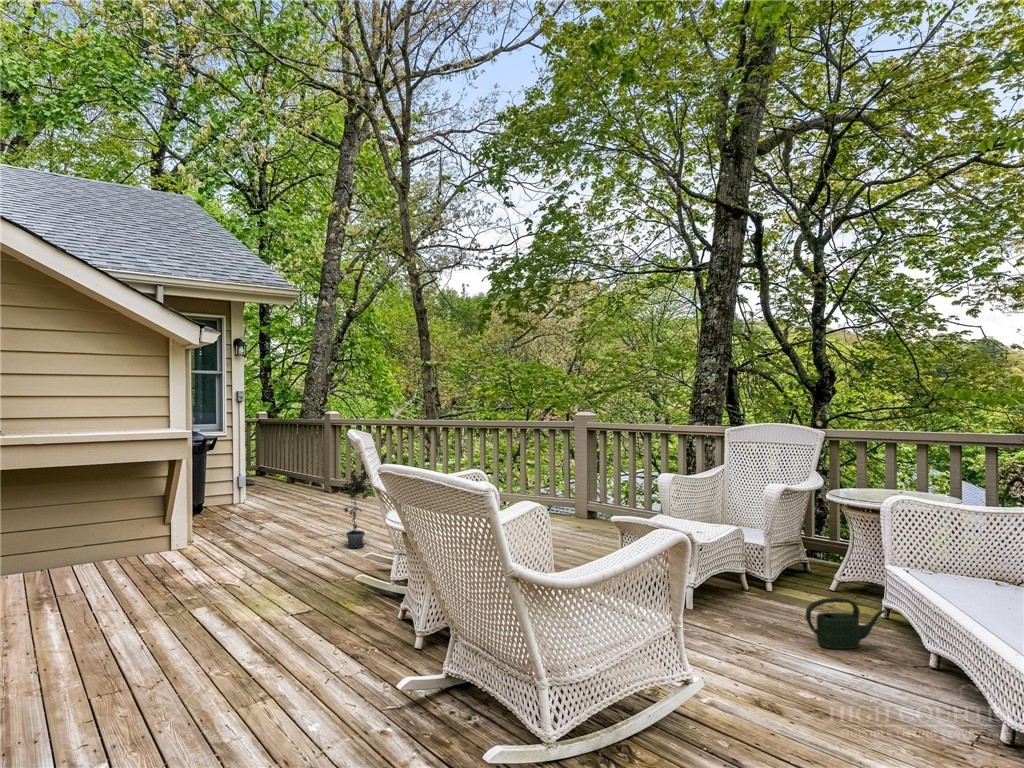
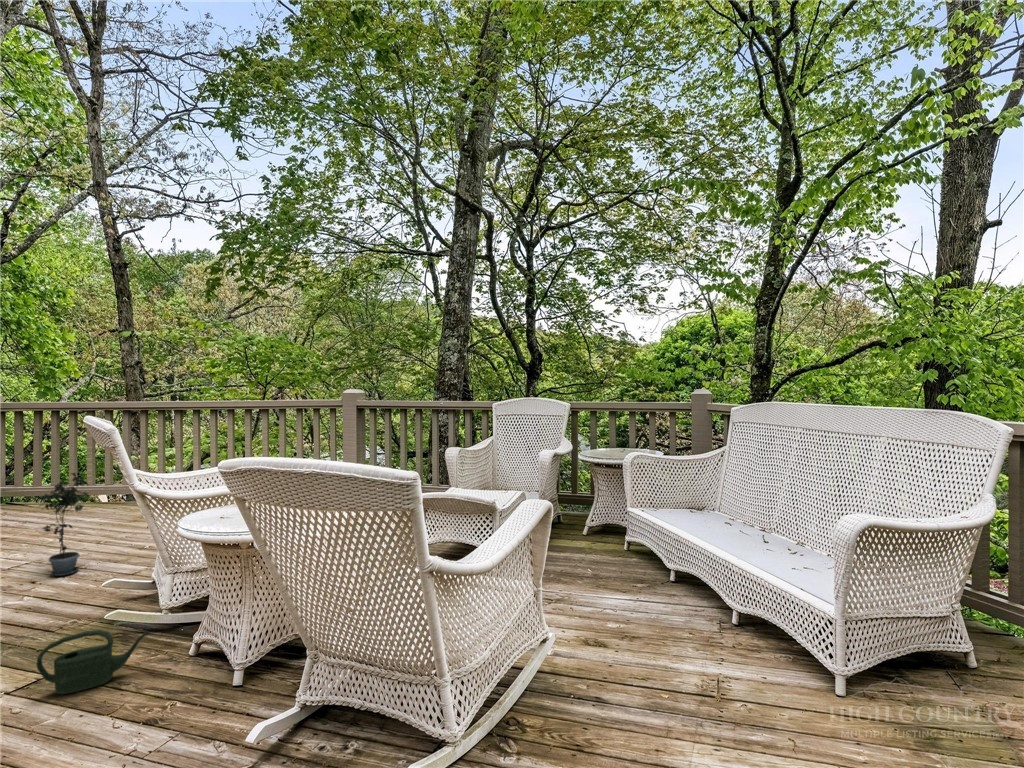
watering can: present [806,598,885,649] -> present [37,630,149,694]

